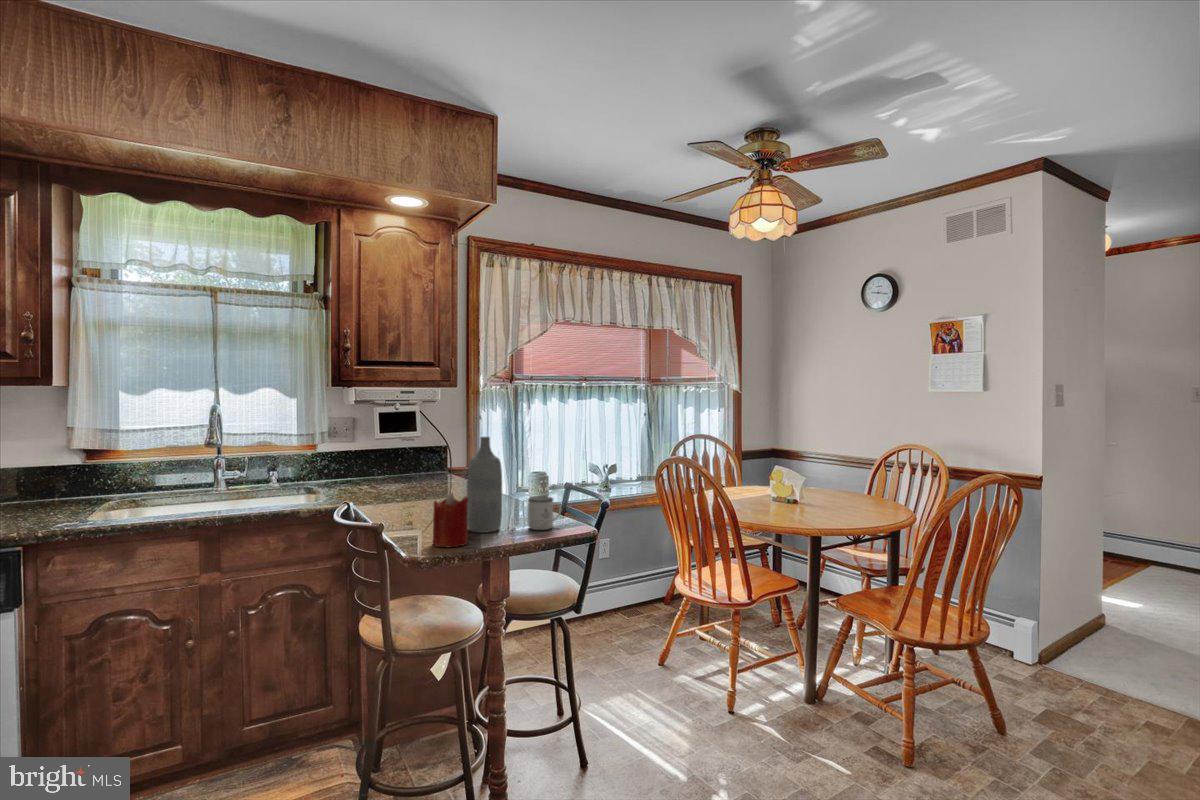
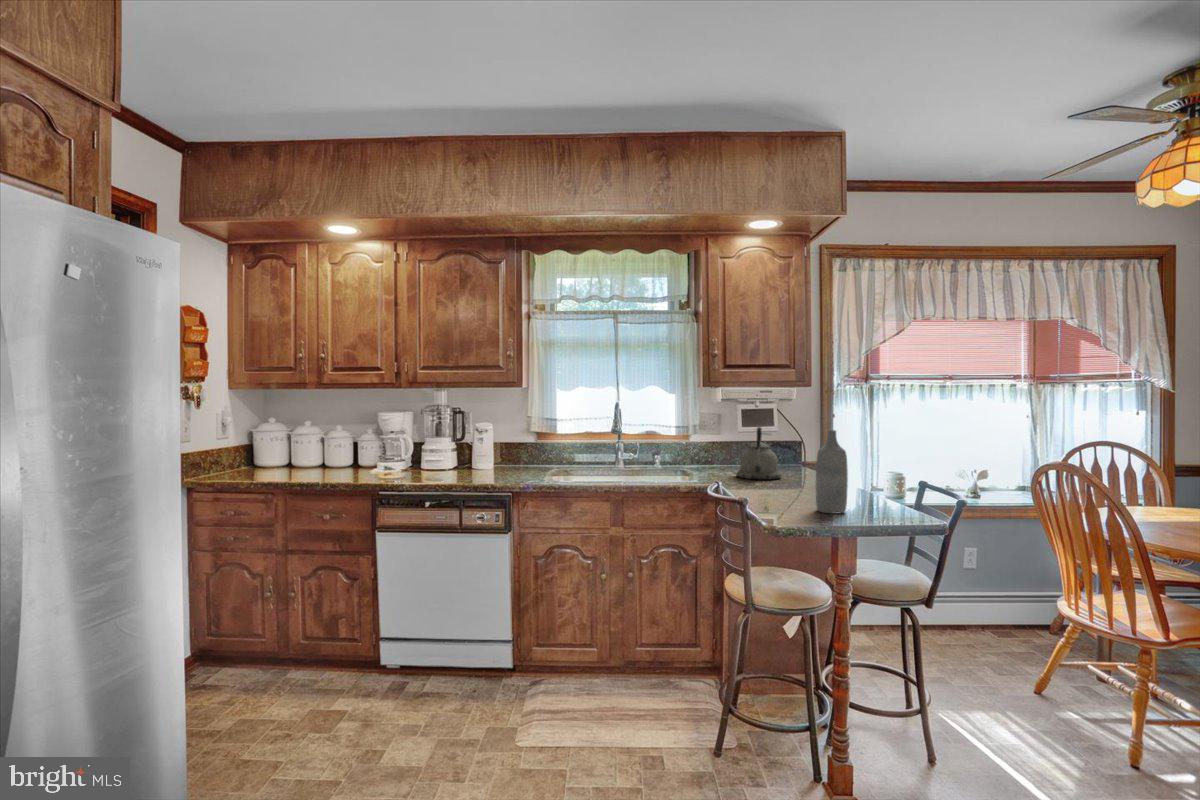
kettle: none [376,431,428,492] -> present [737,427,781,480]
candle: present [433,493,468,547] -> none [786,475,816,520]
mug: present [528,496,561,530] -> none [872,487,906,517]

